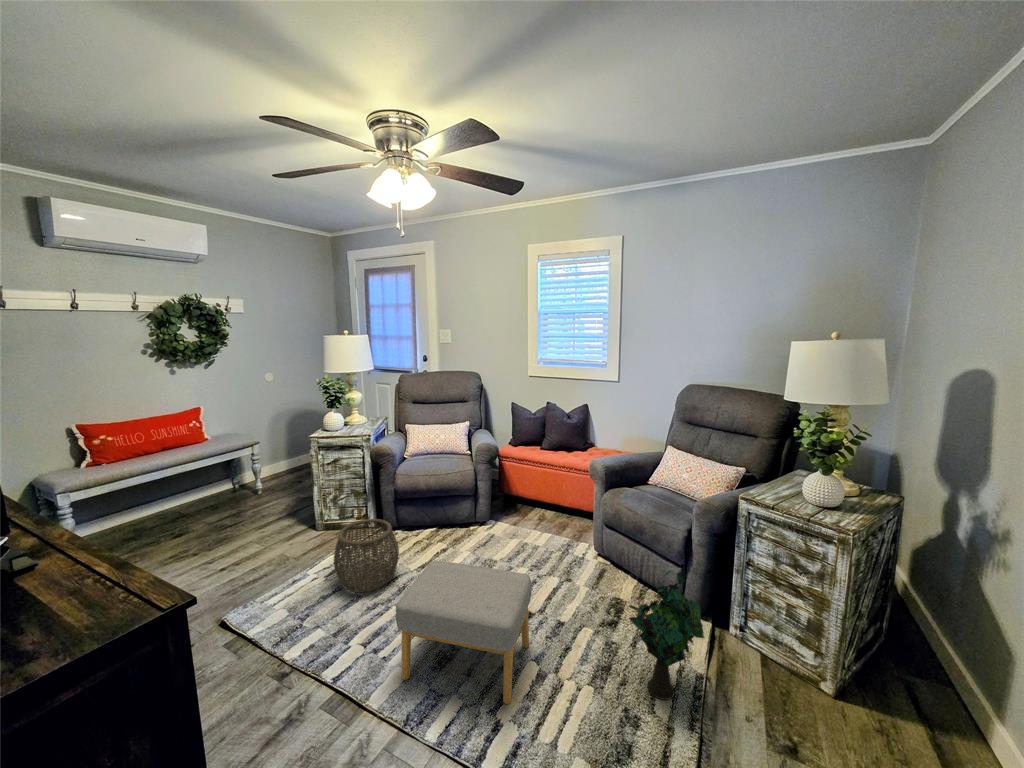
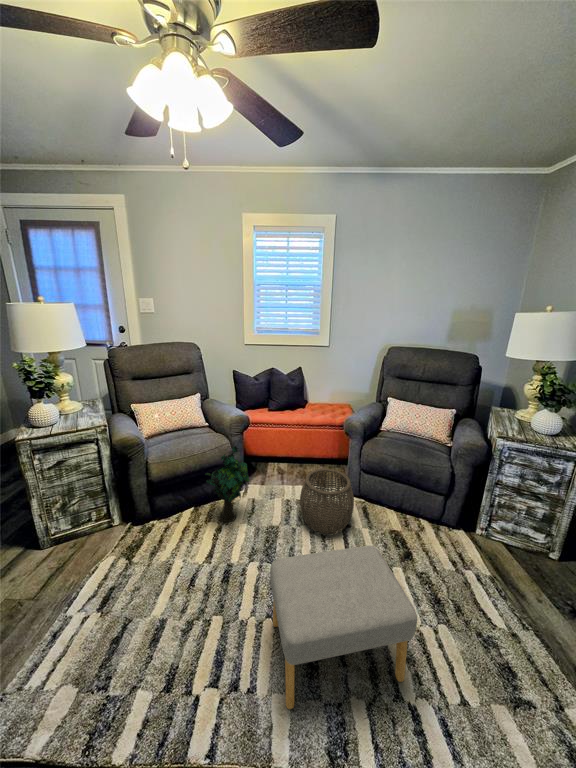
woven basket: present [334,519,399,593] -> present [300,469,354,534]
decorative plant: present [629,571,704,700] -> present [205,446,250,522]

